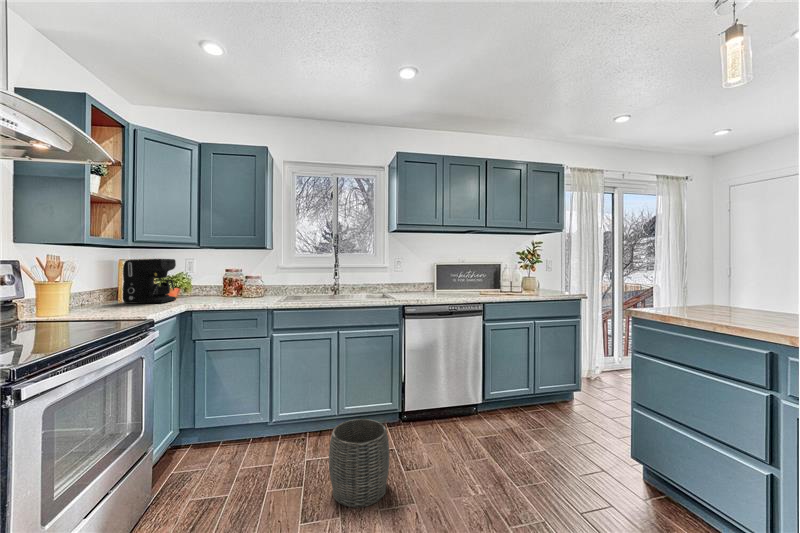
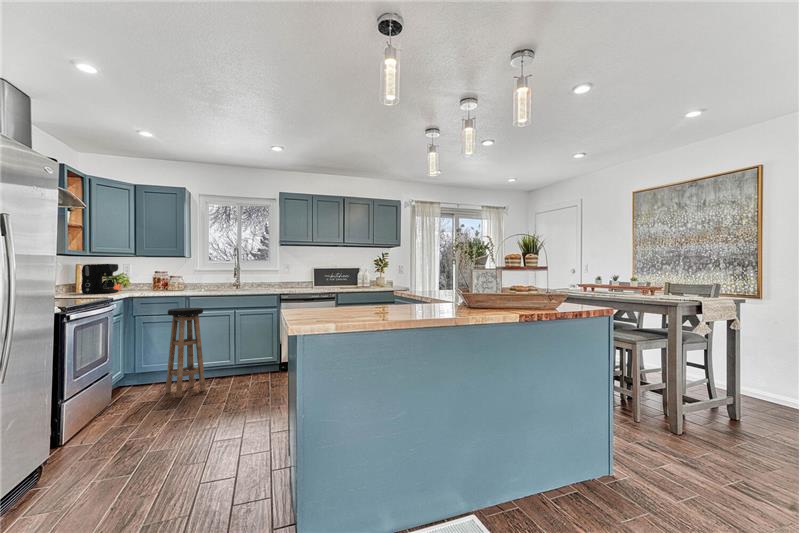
bar stool: none [240,330,302,489] -> present [165,308,206,398]
woven basket: present [329,419,389,508] -> none [220,358,257,400]

